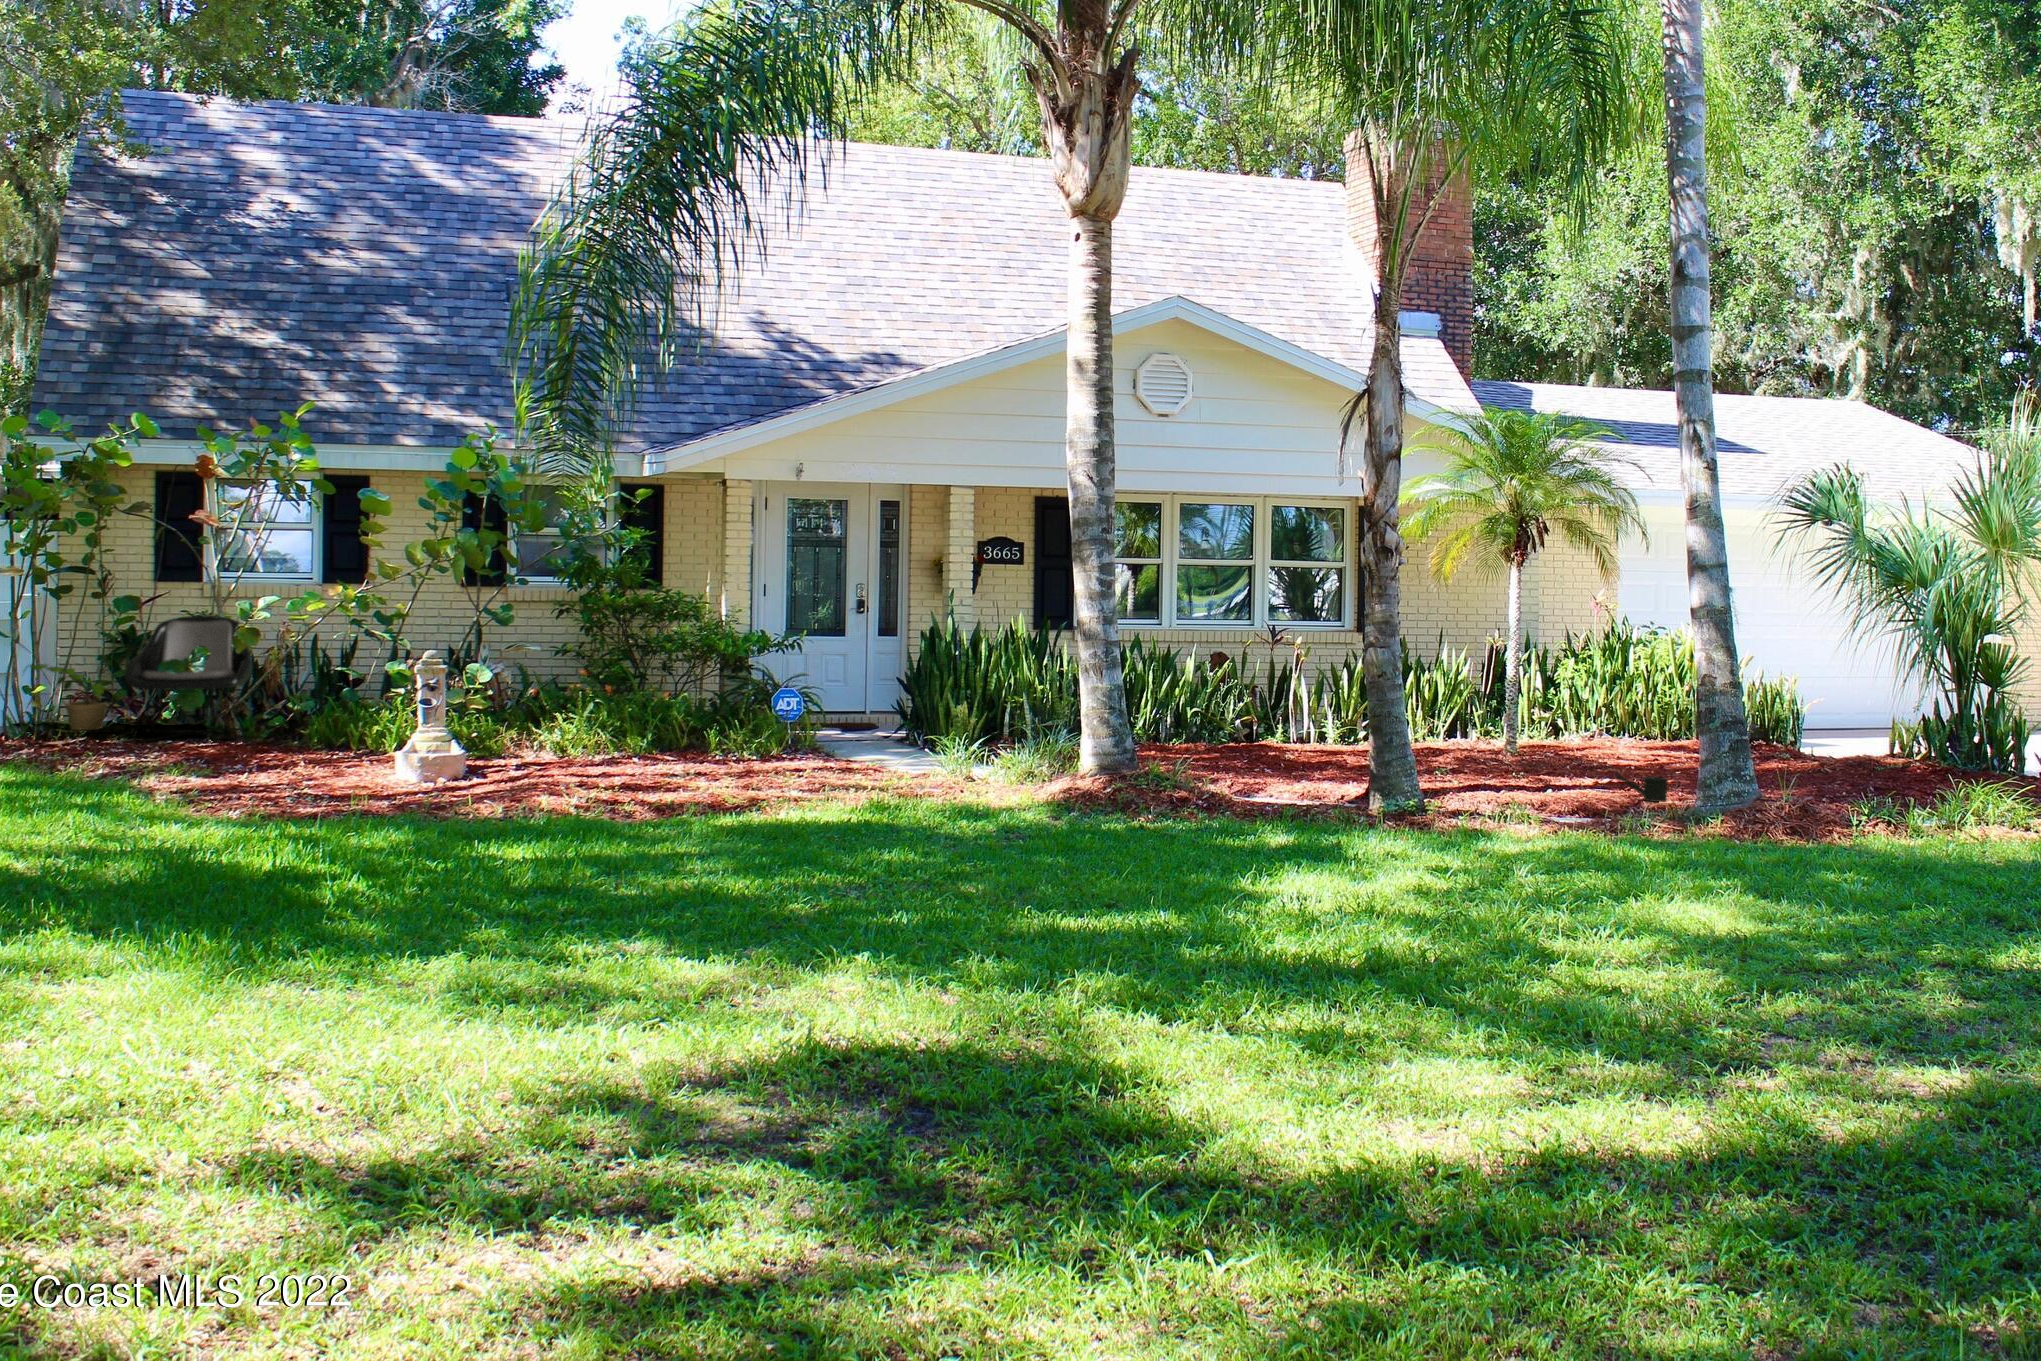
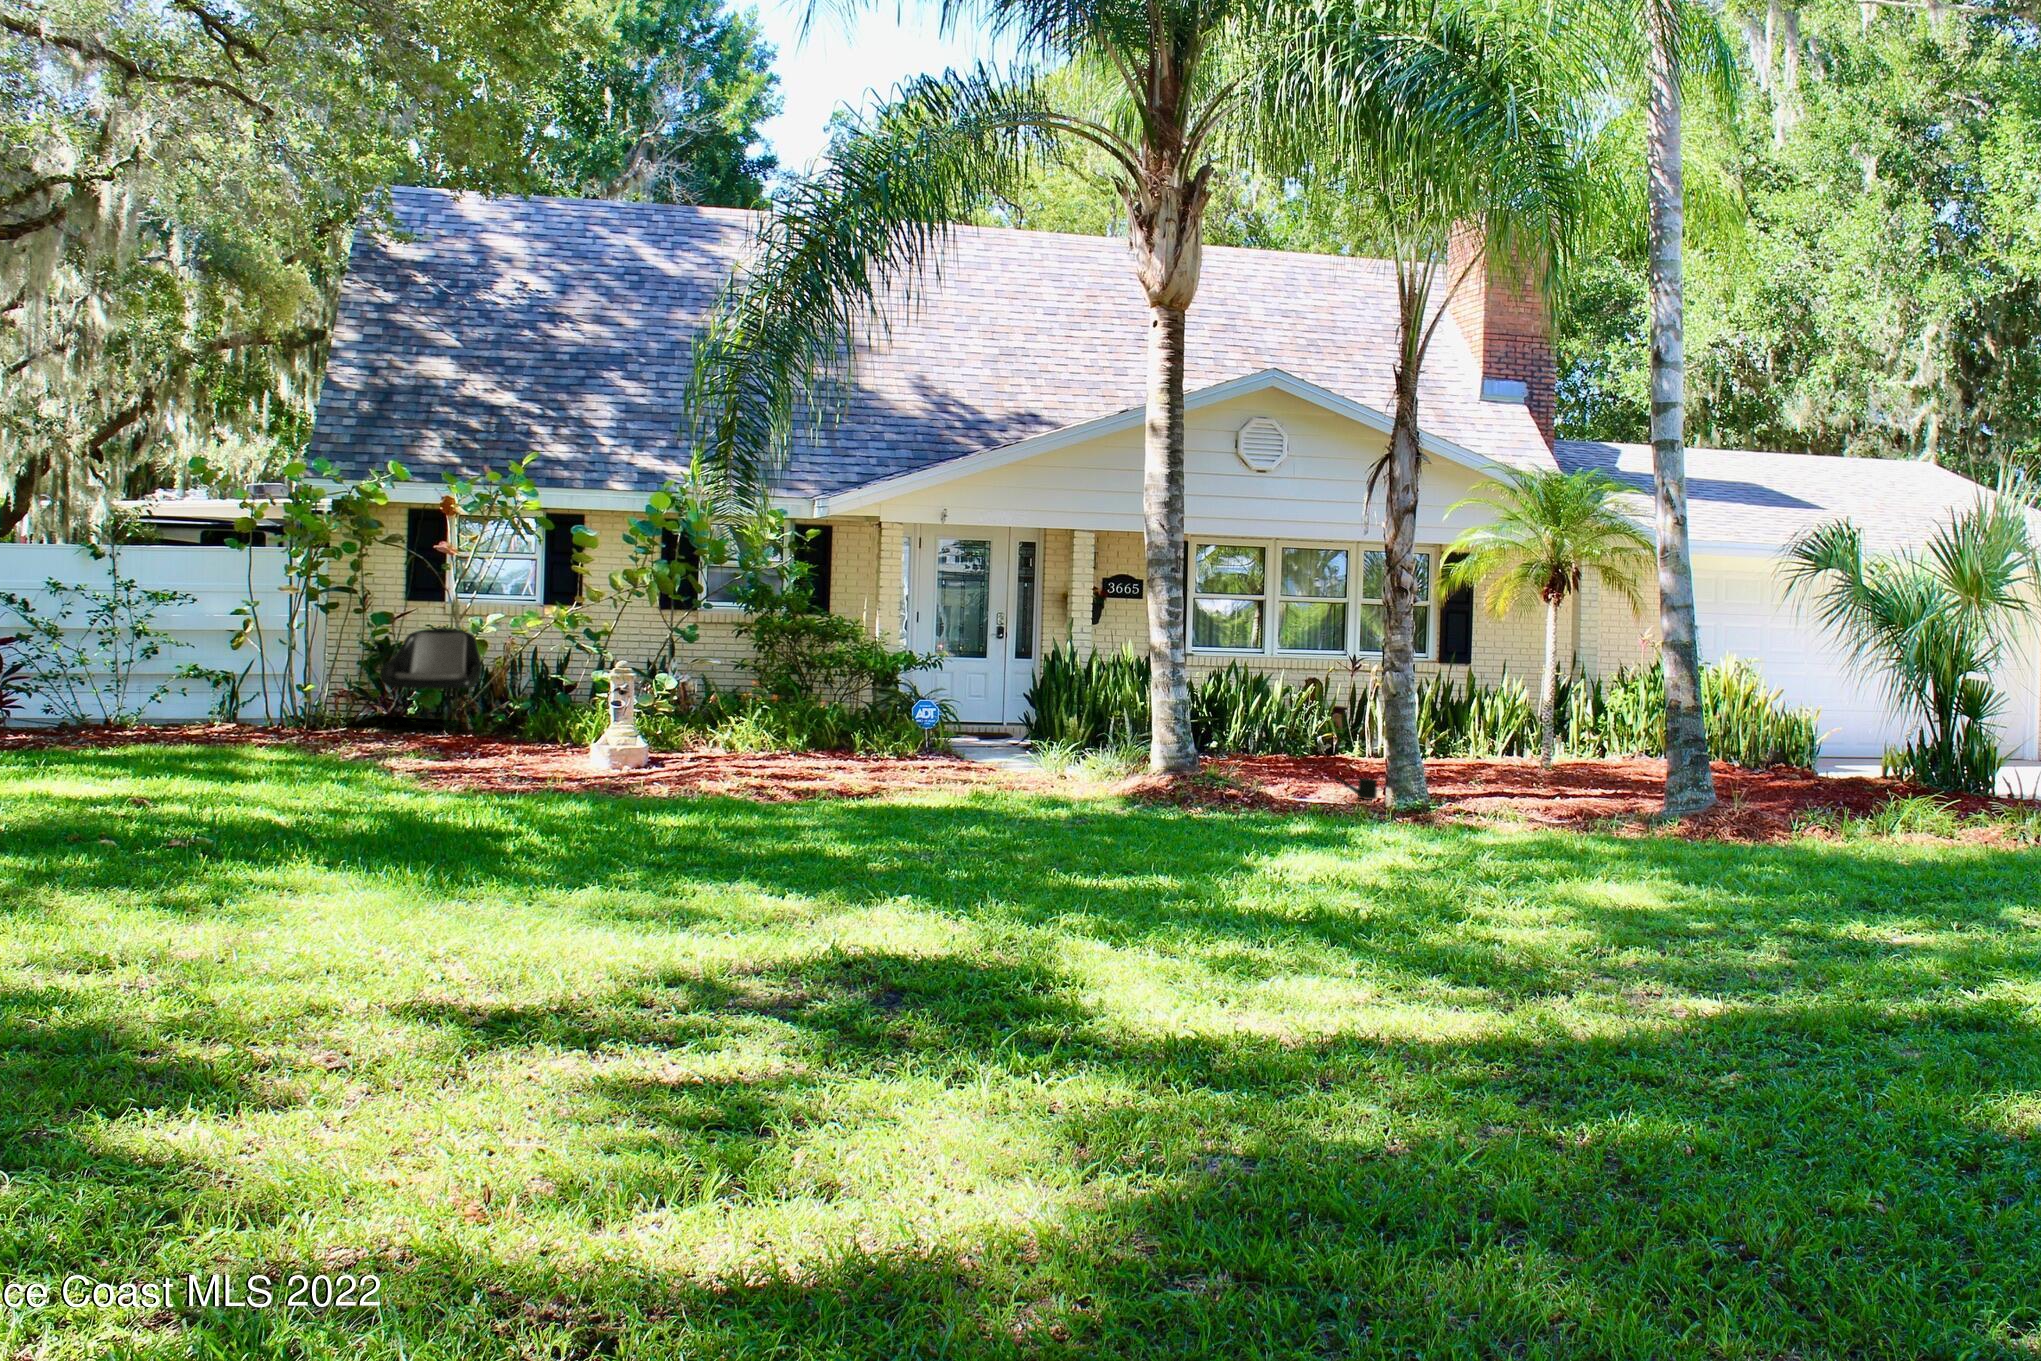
potted plant: present [26,664,107,730] -> none [300,666,367,721]
watering can: present [1616,774,1680,802] -> present [1335,776,1388,800]

